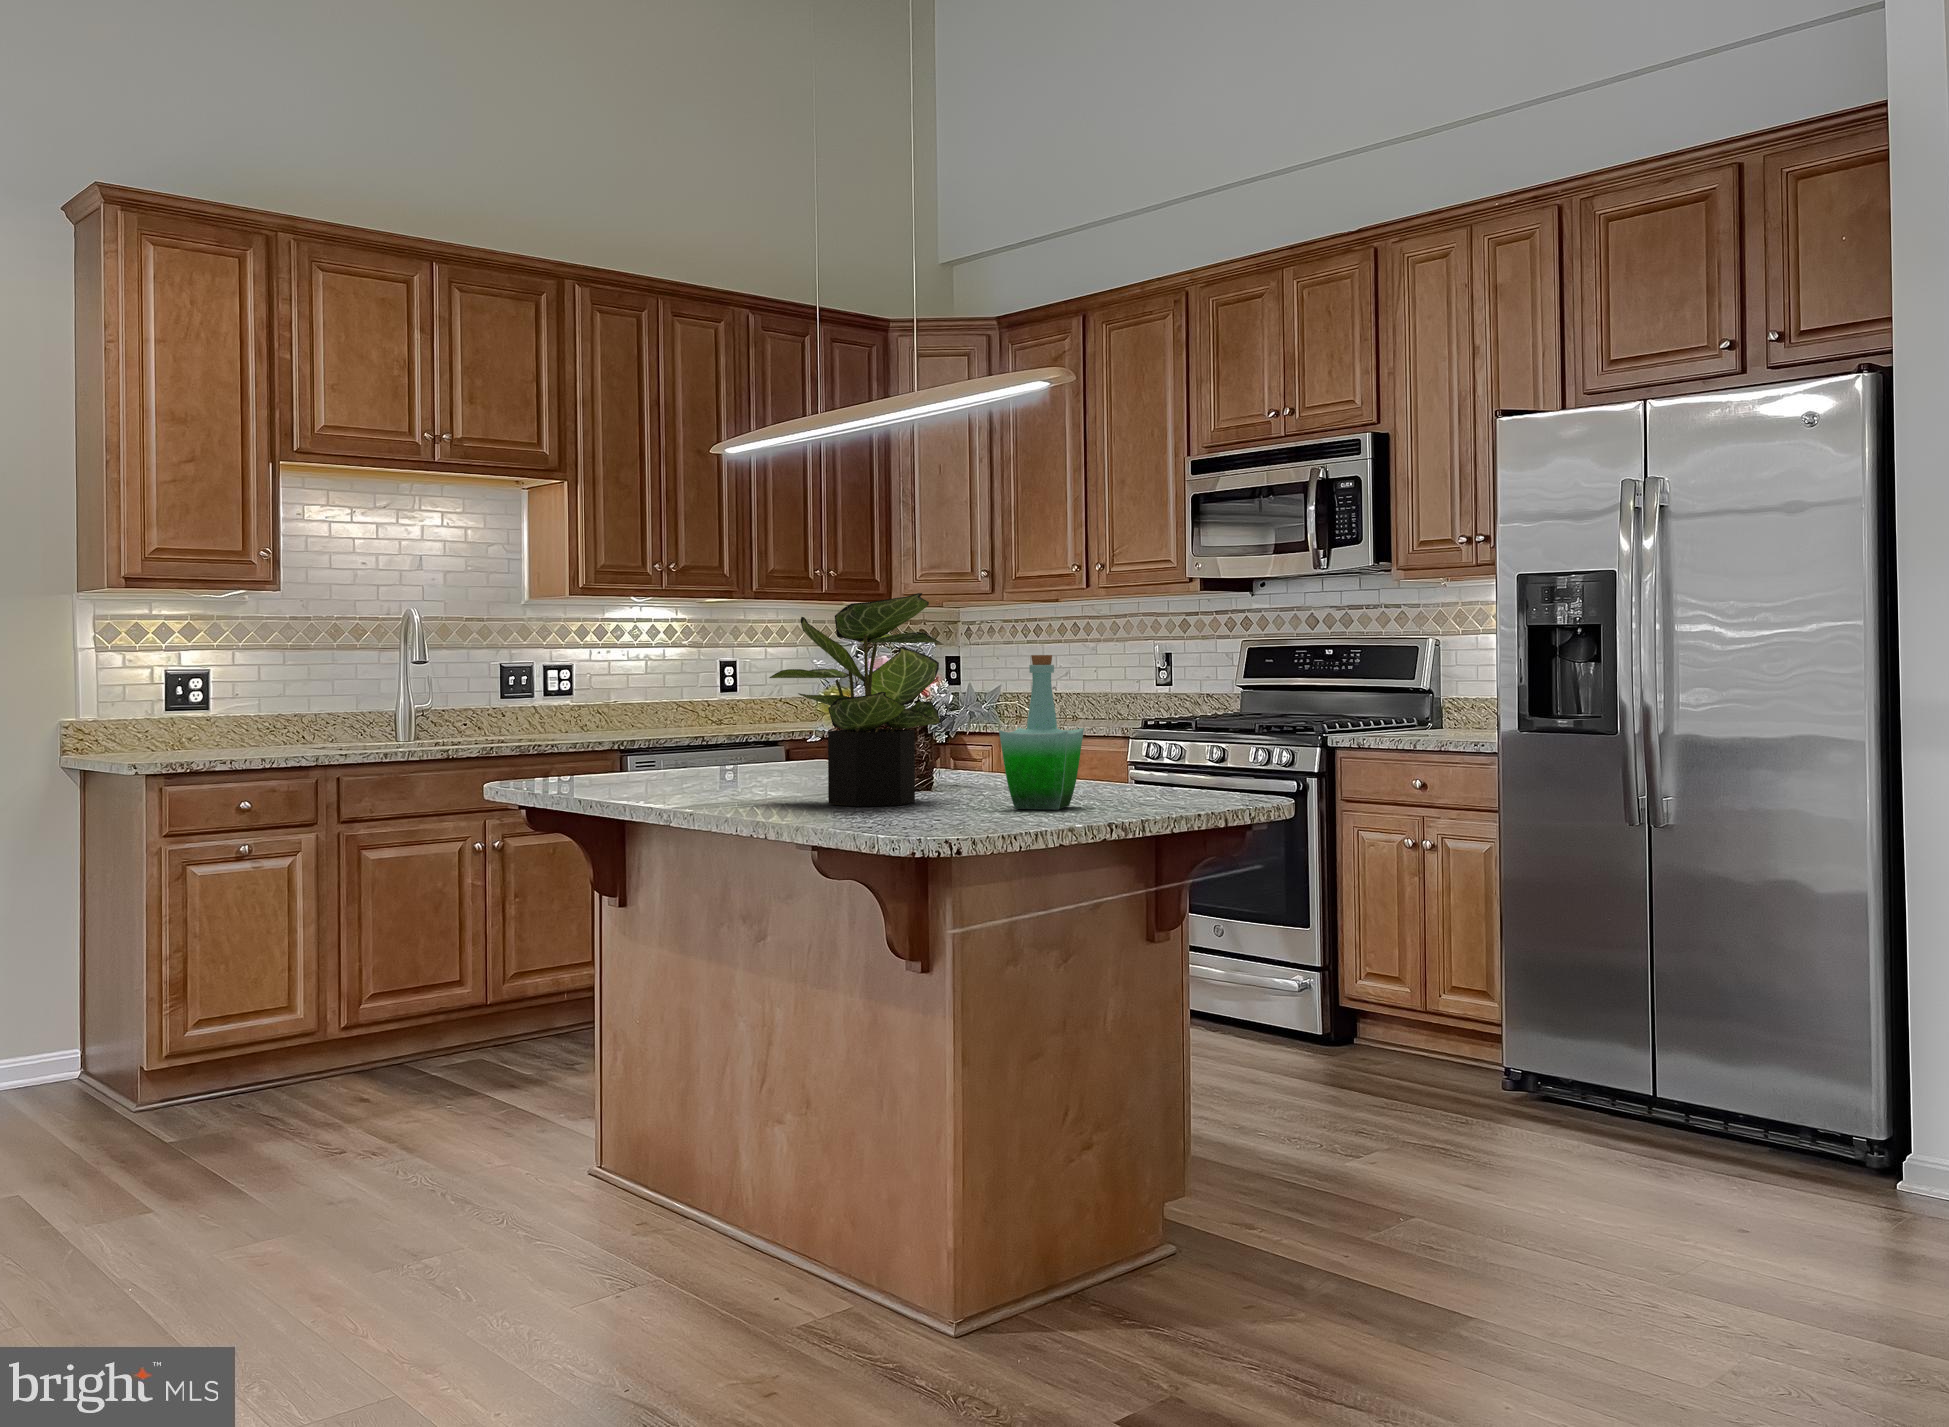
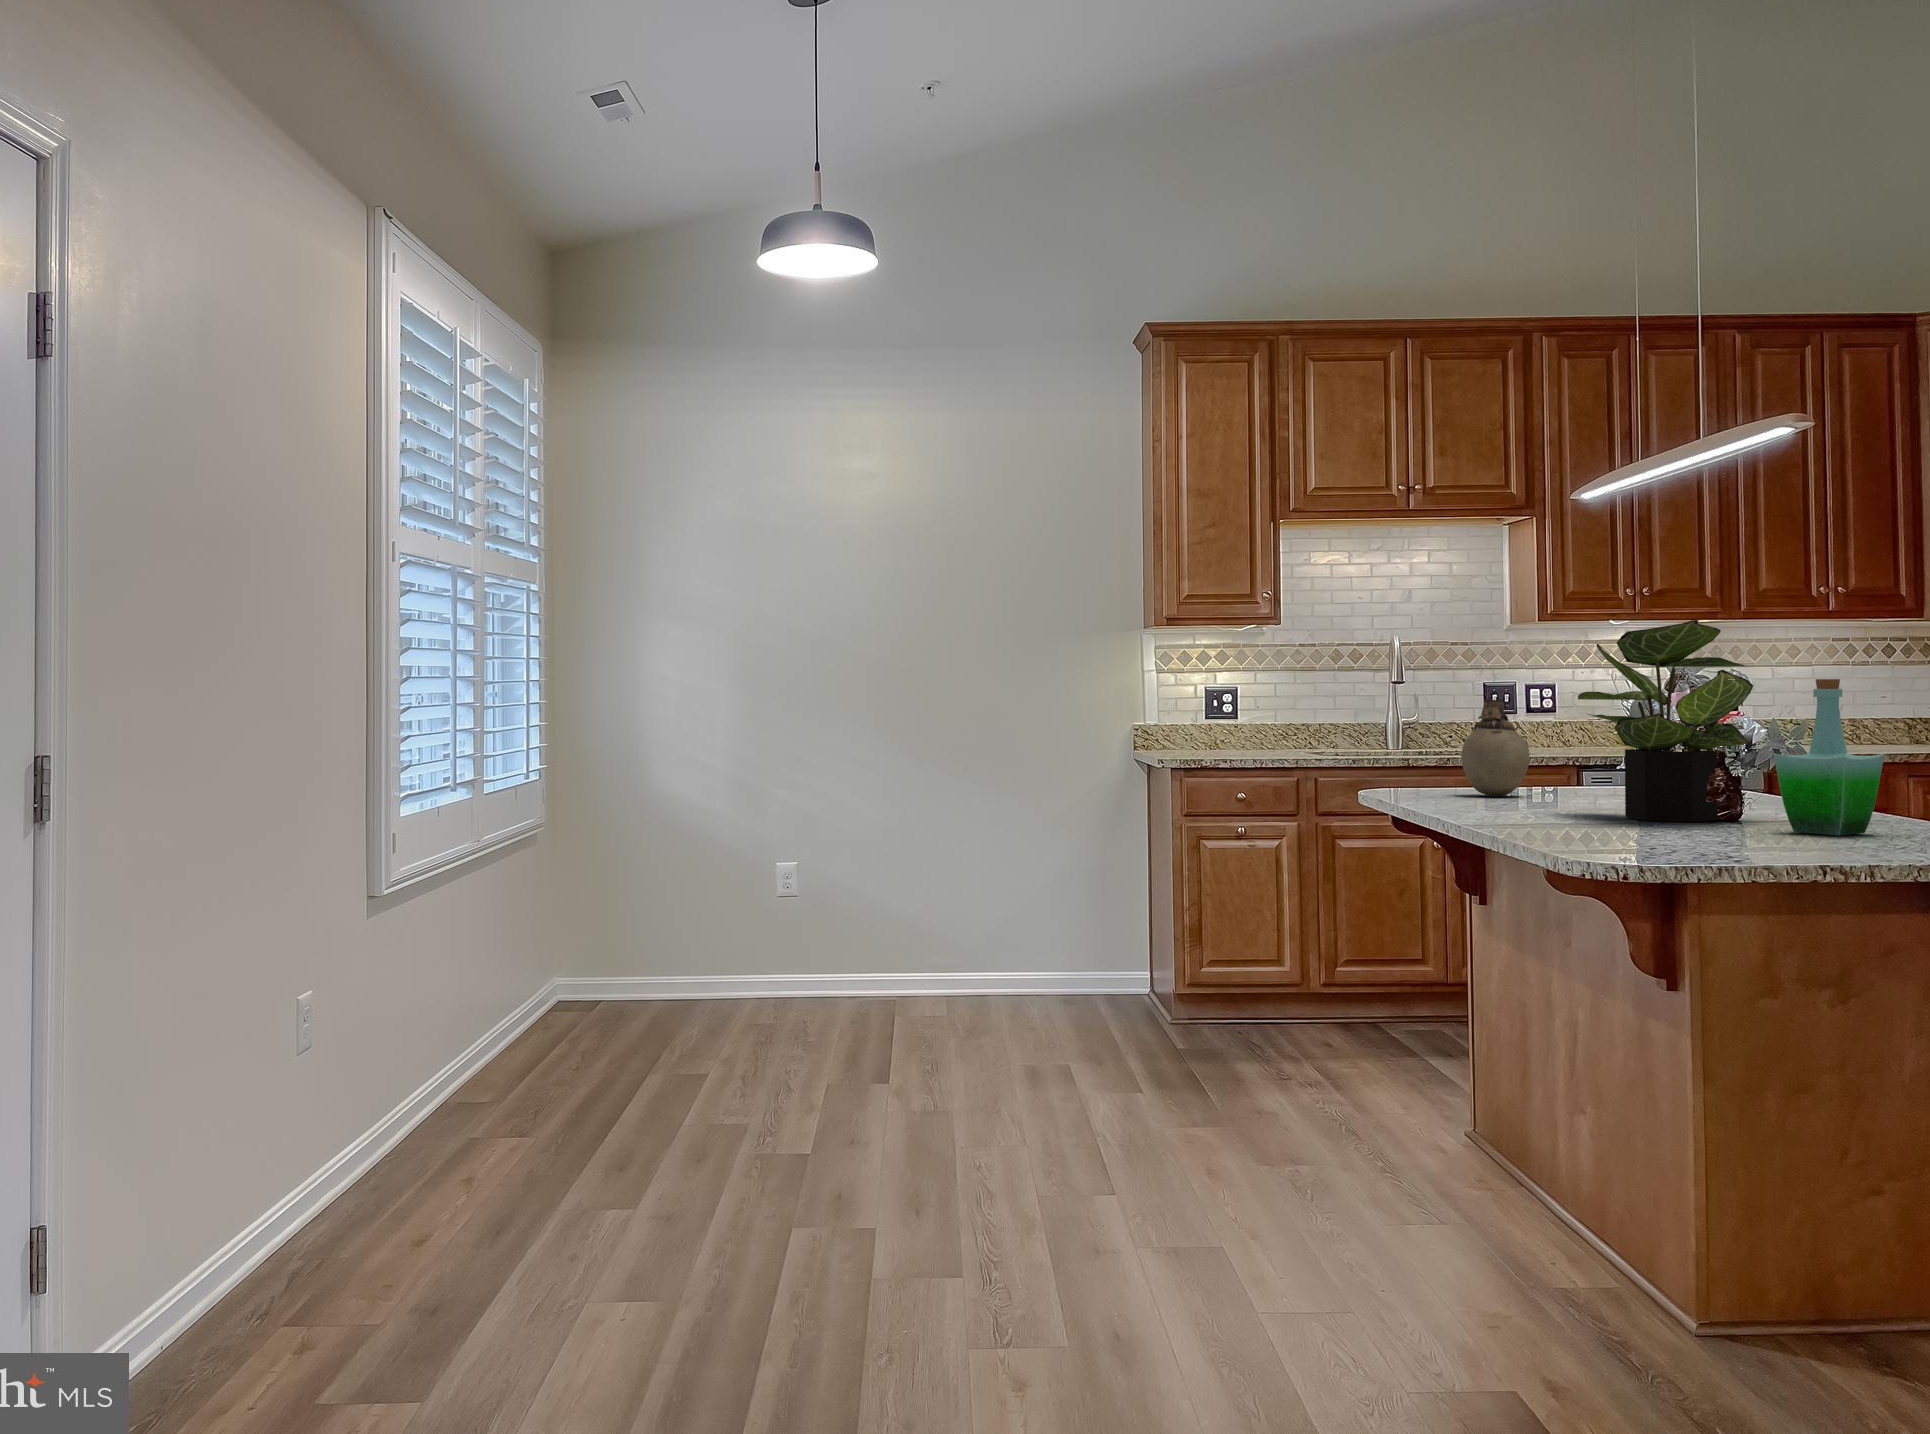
vase: none [589,680,663,789] -> present [1461,700,1530,796]

